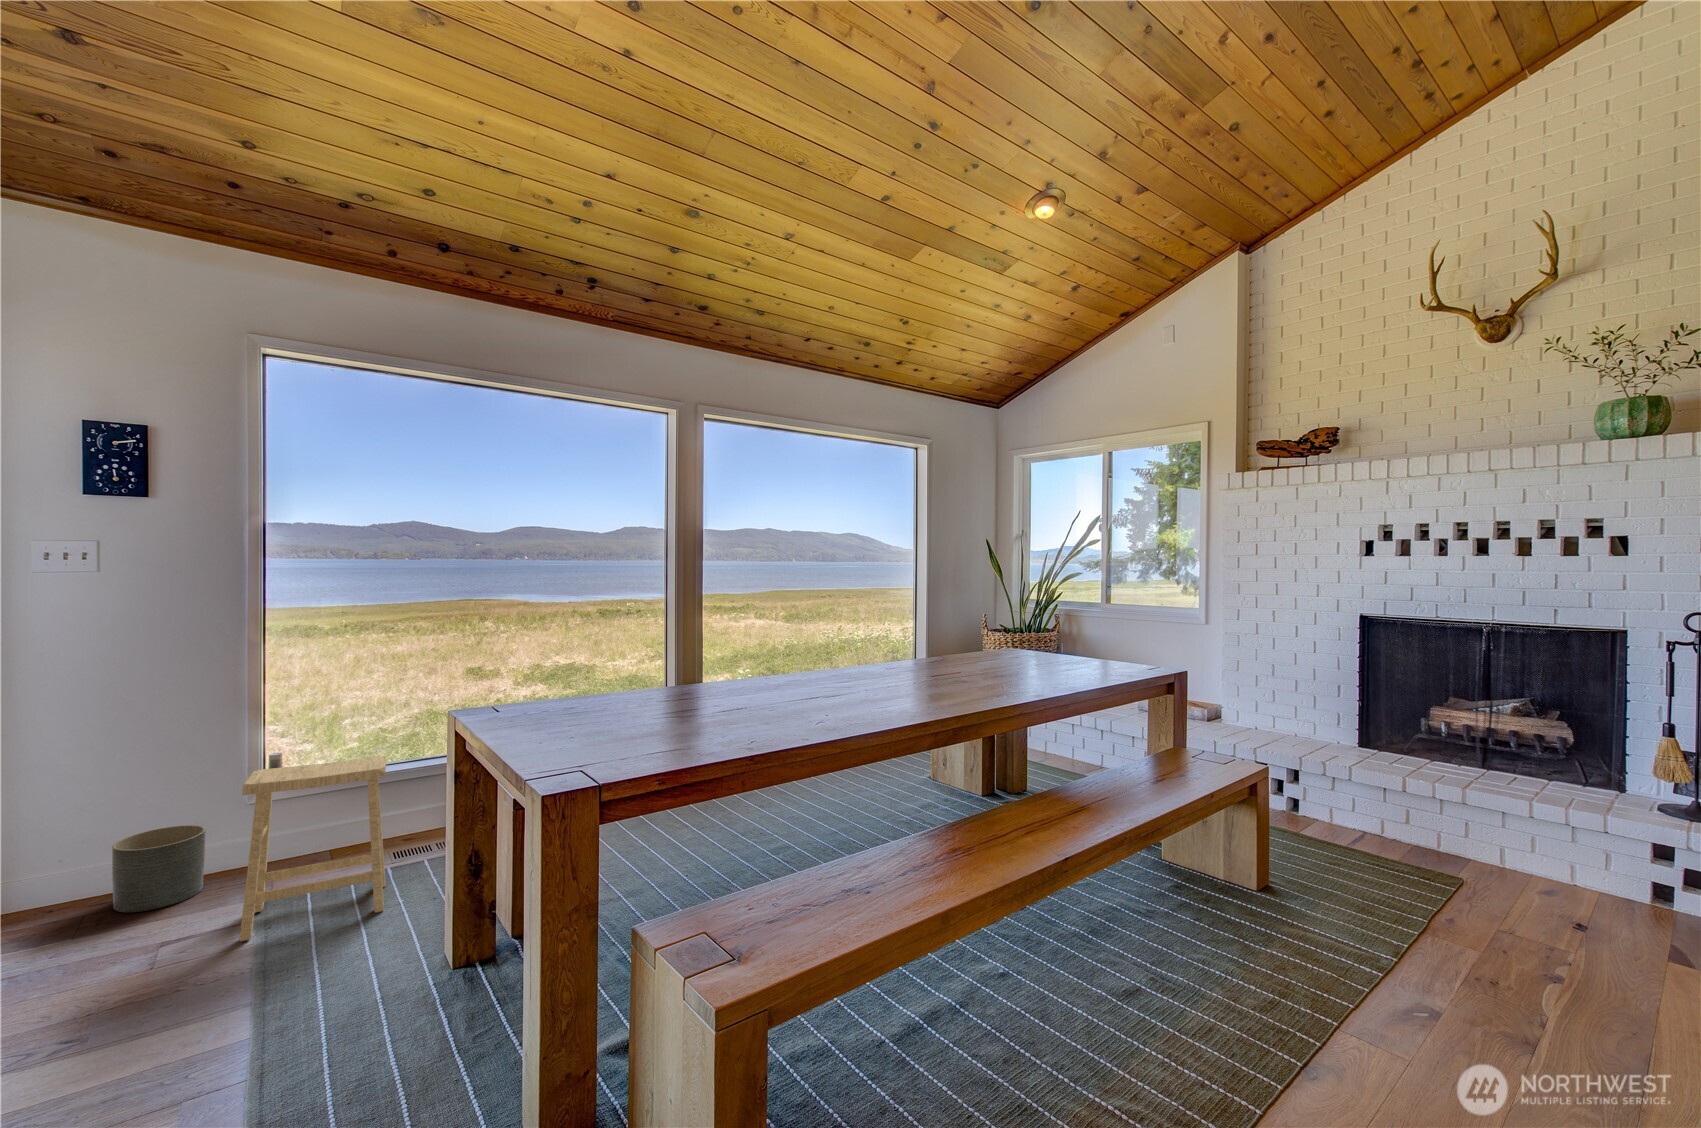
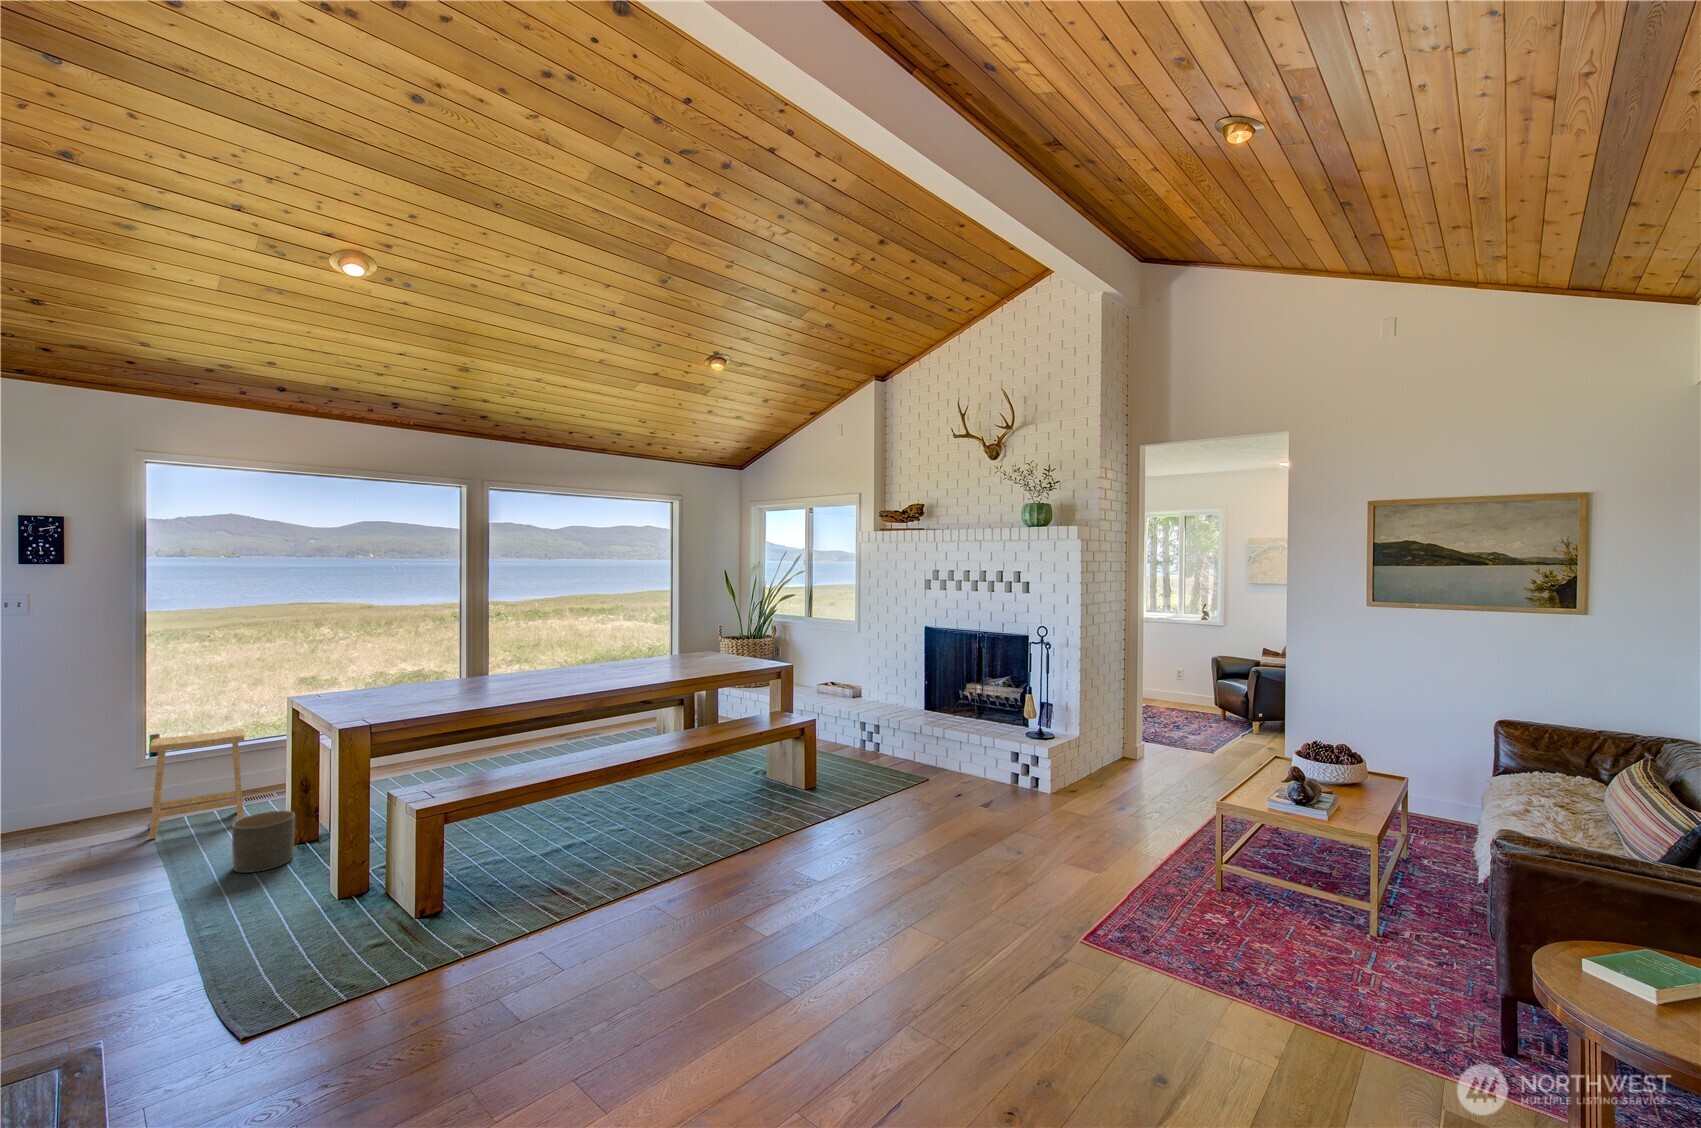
planter: present [112,825,206,912] -> present [232,811,295,873]

